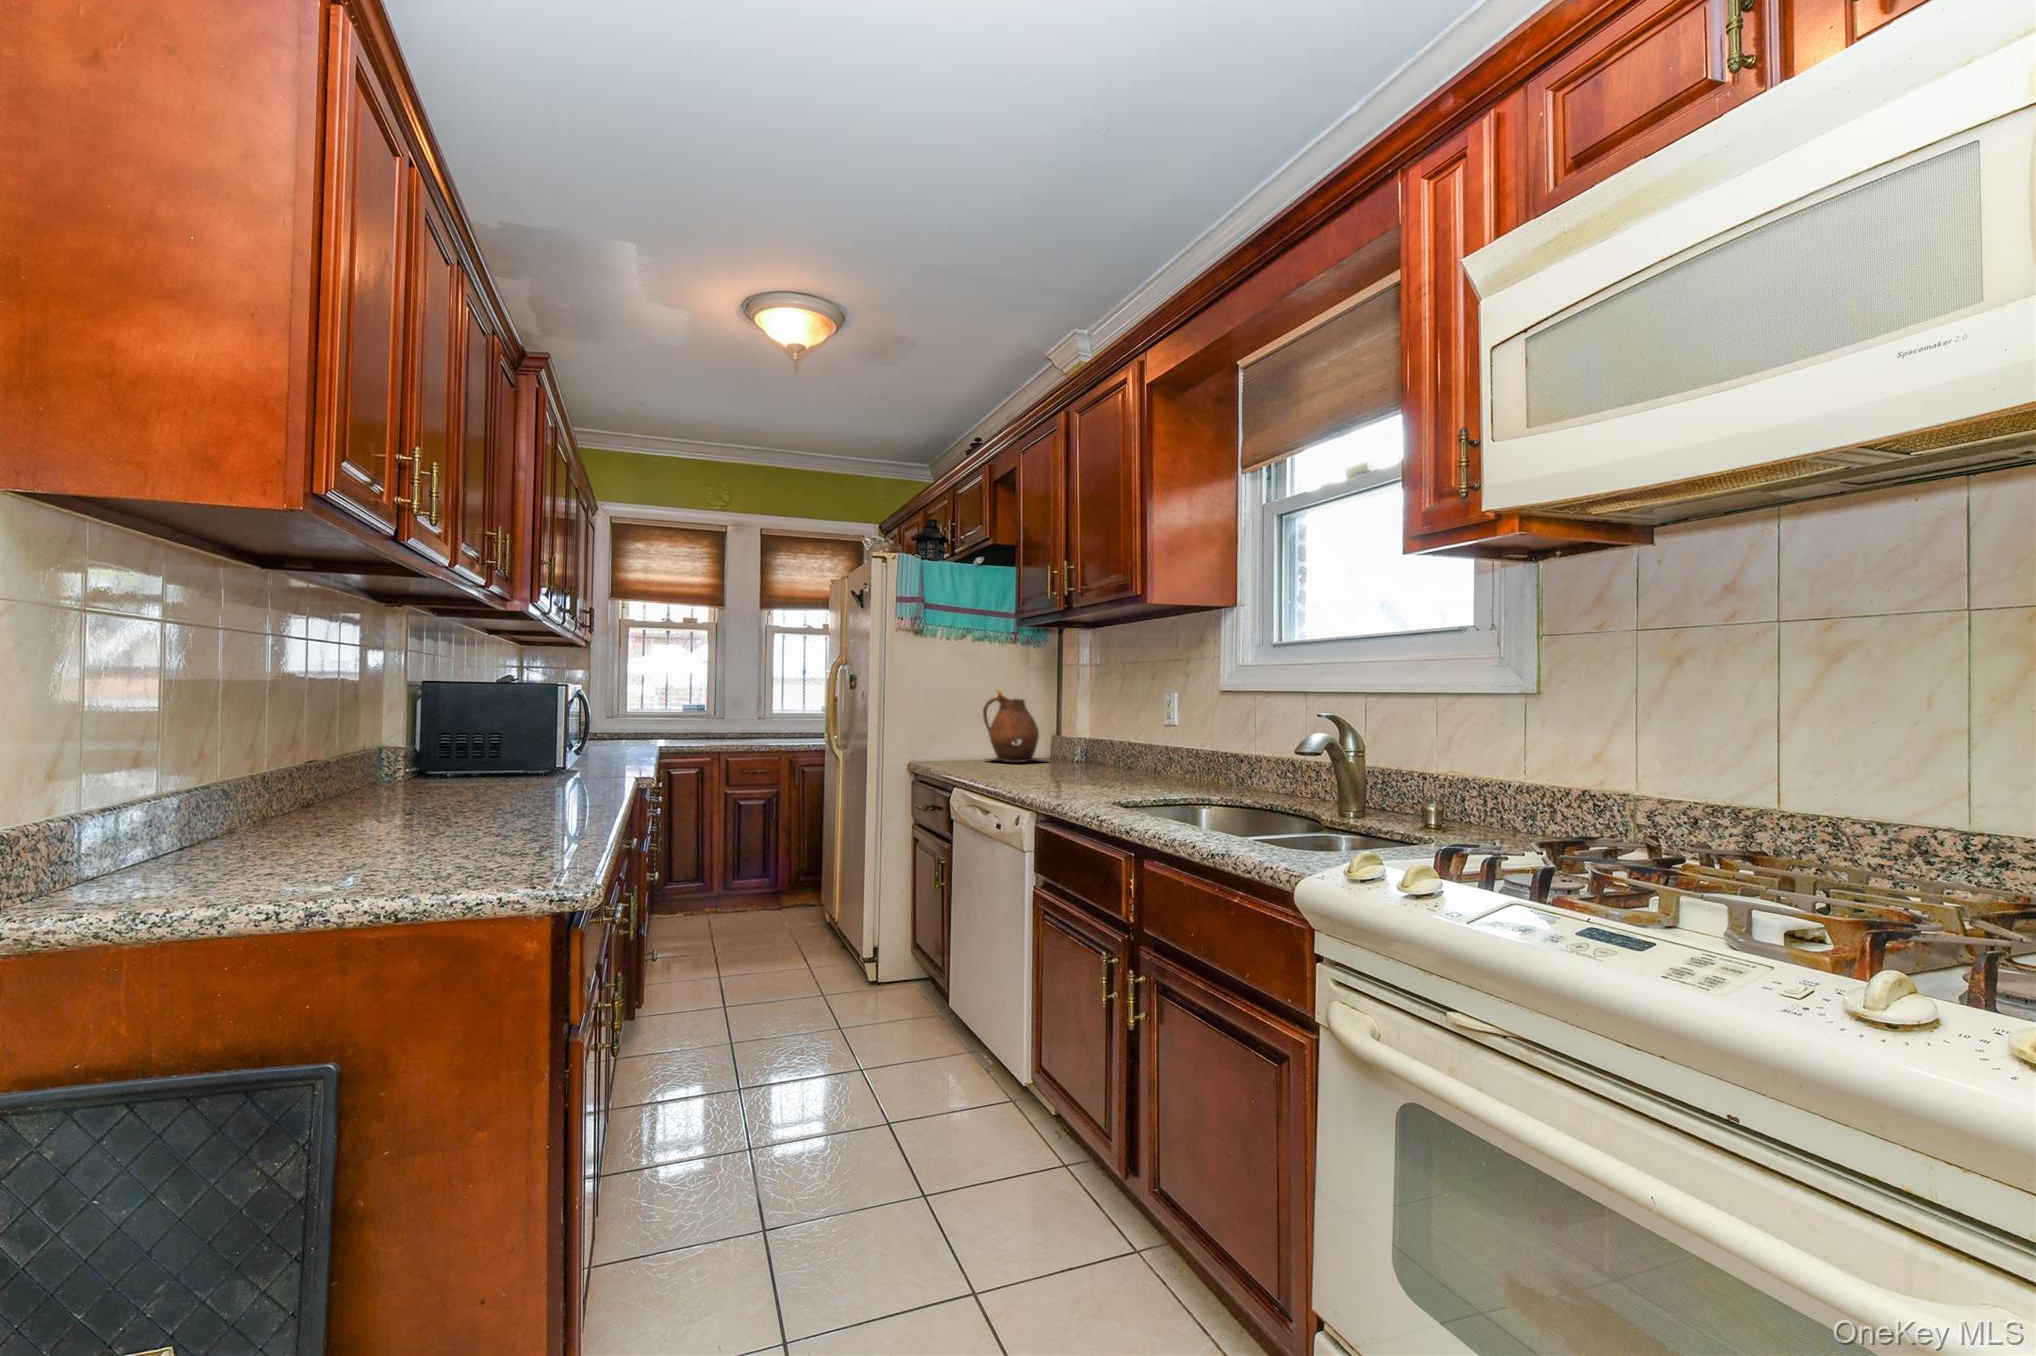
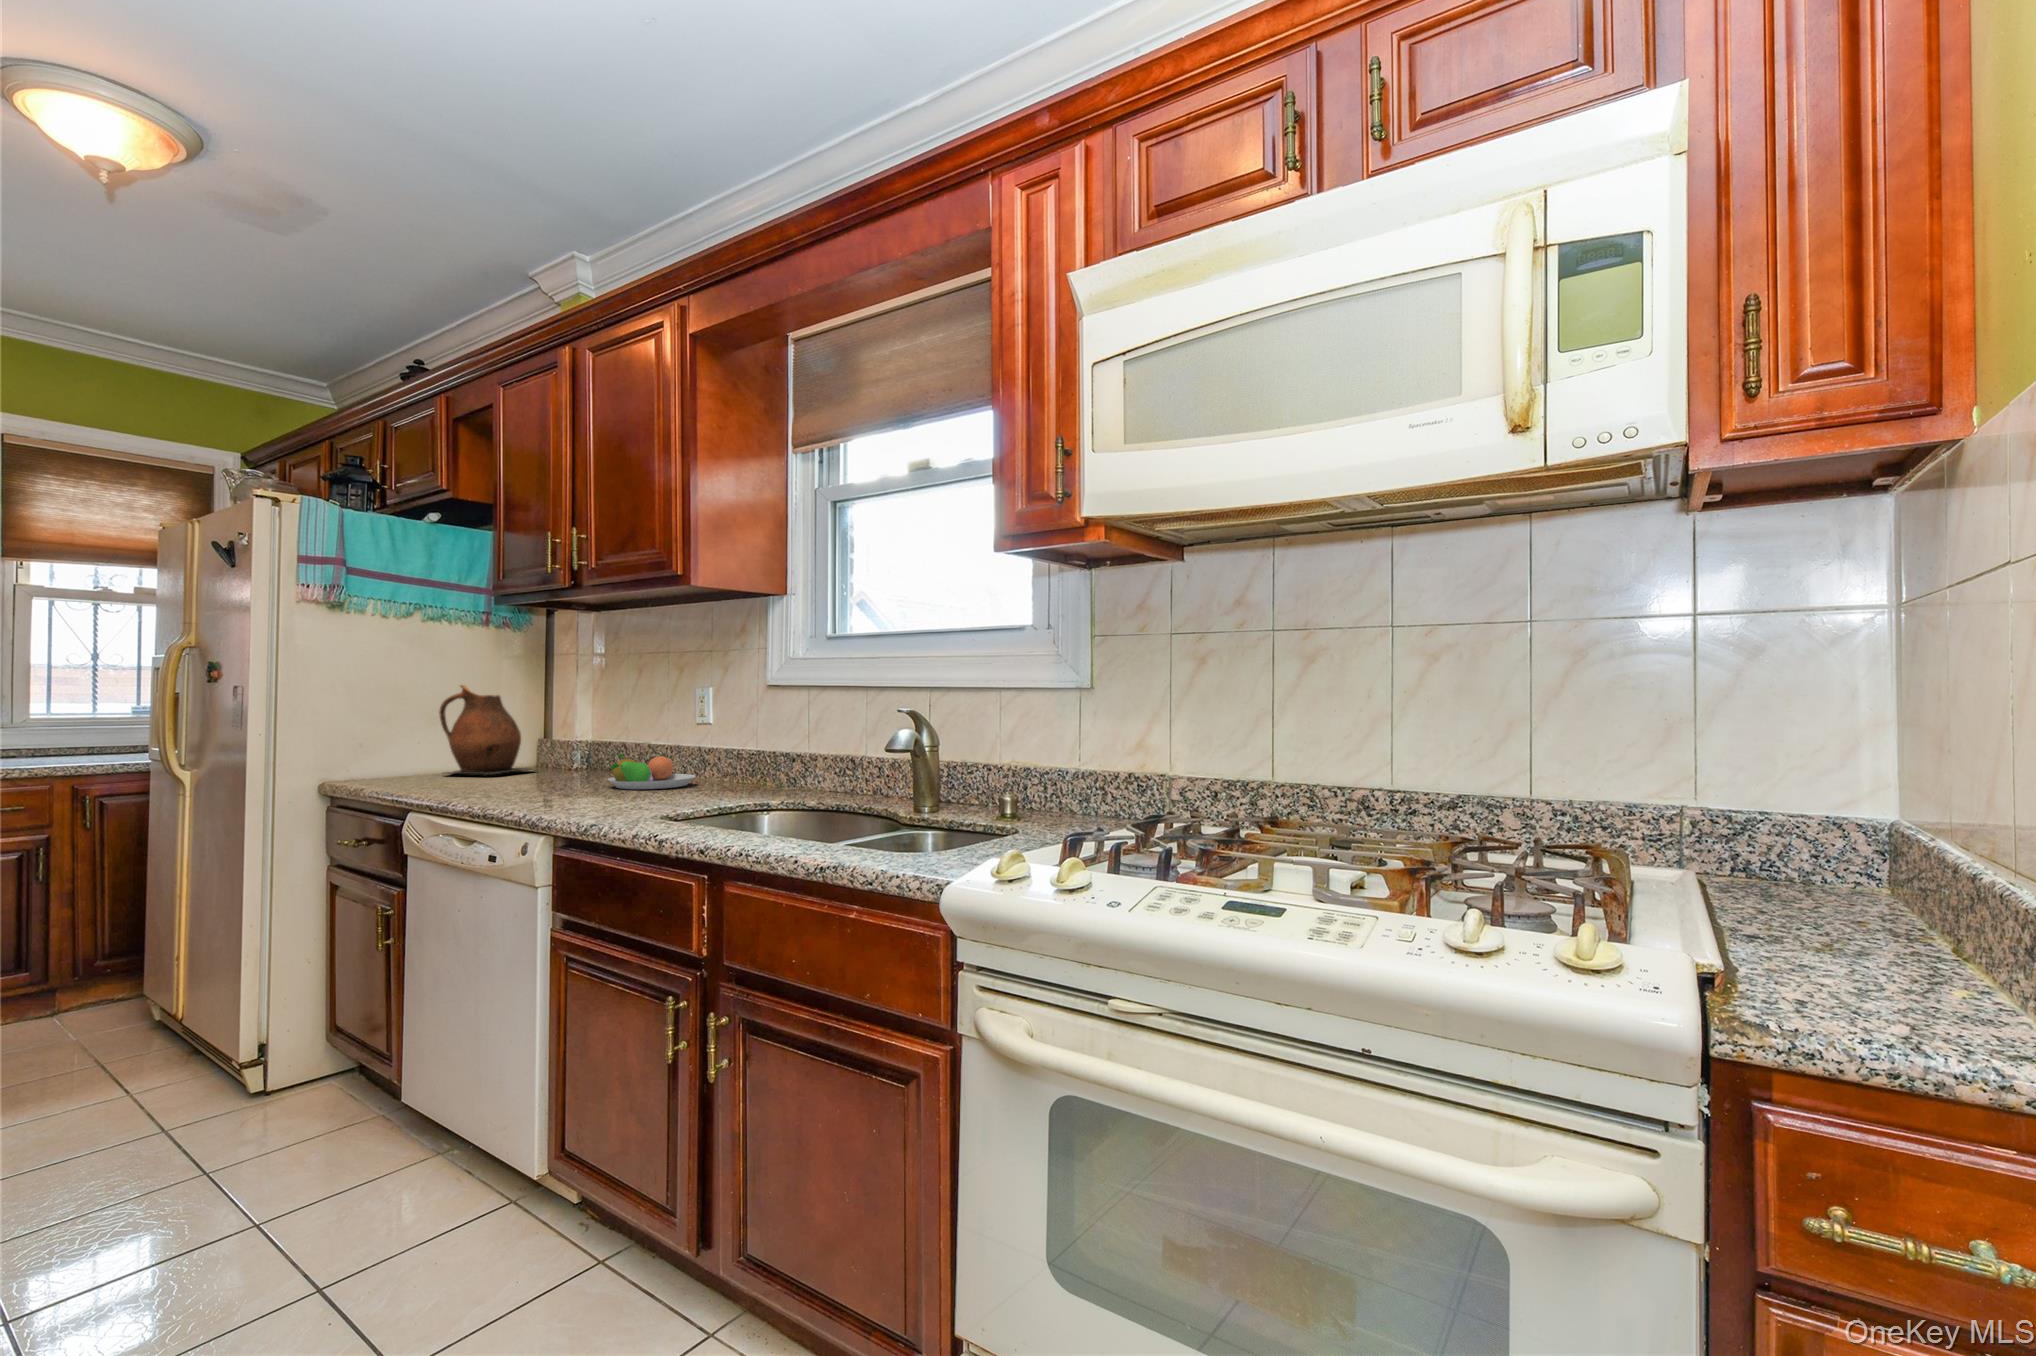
fruit bowl: none [1092,749,1163,780] -> present [608,754,696,789]

